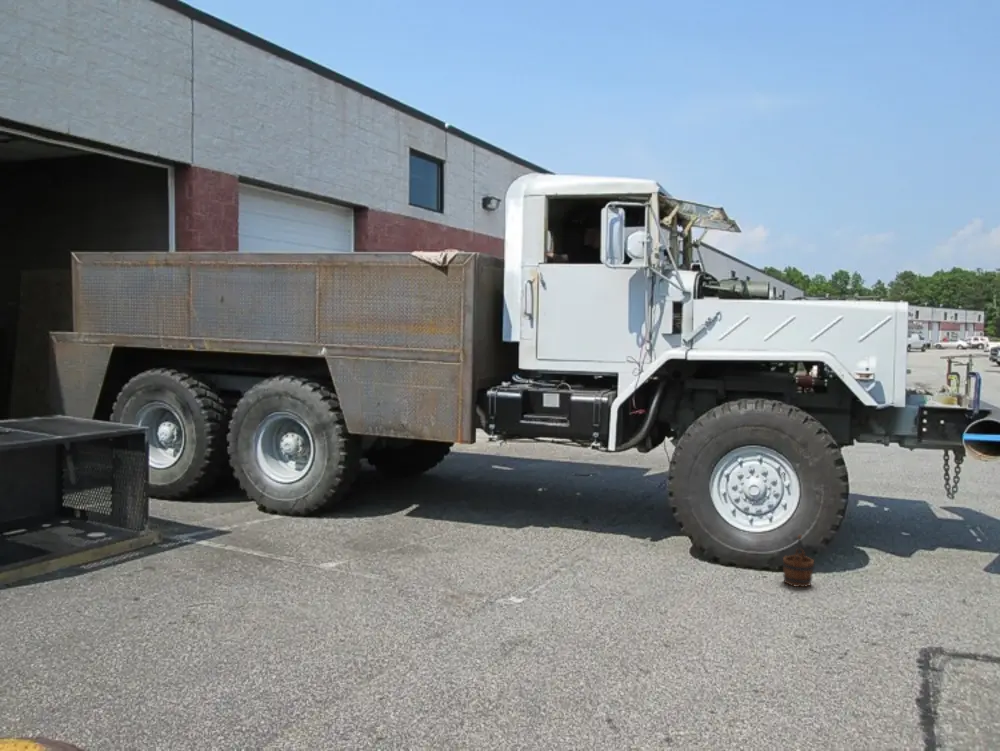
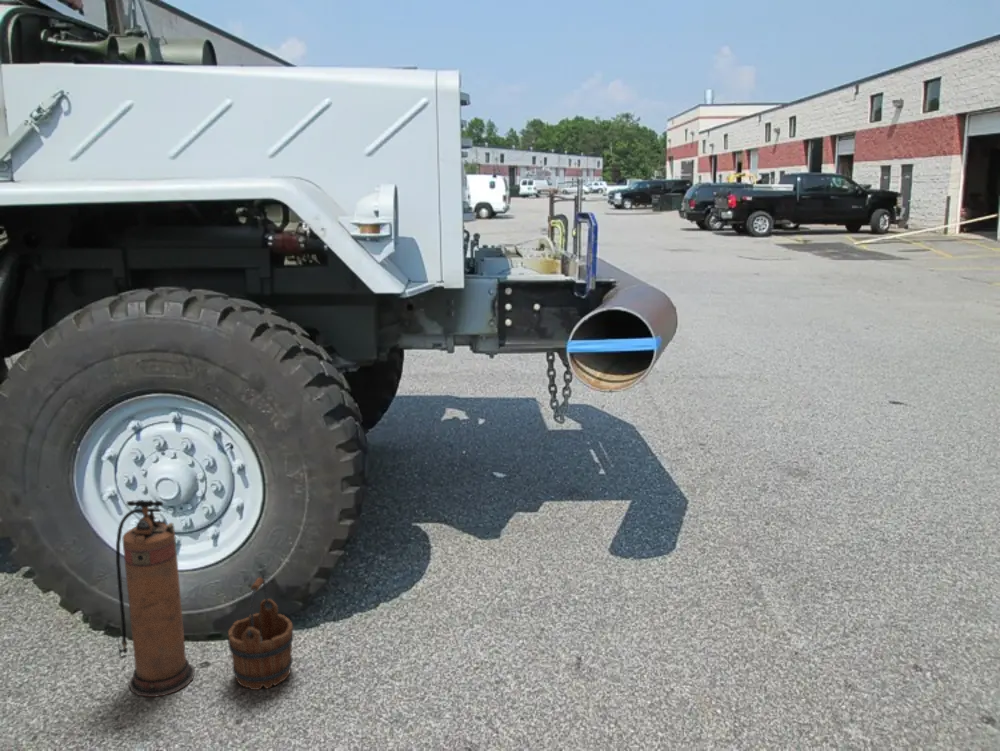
fire extinguisher: none [734,490,764,582] -> present [116,500,195,697]

